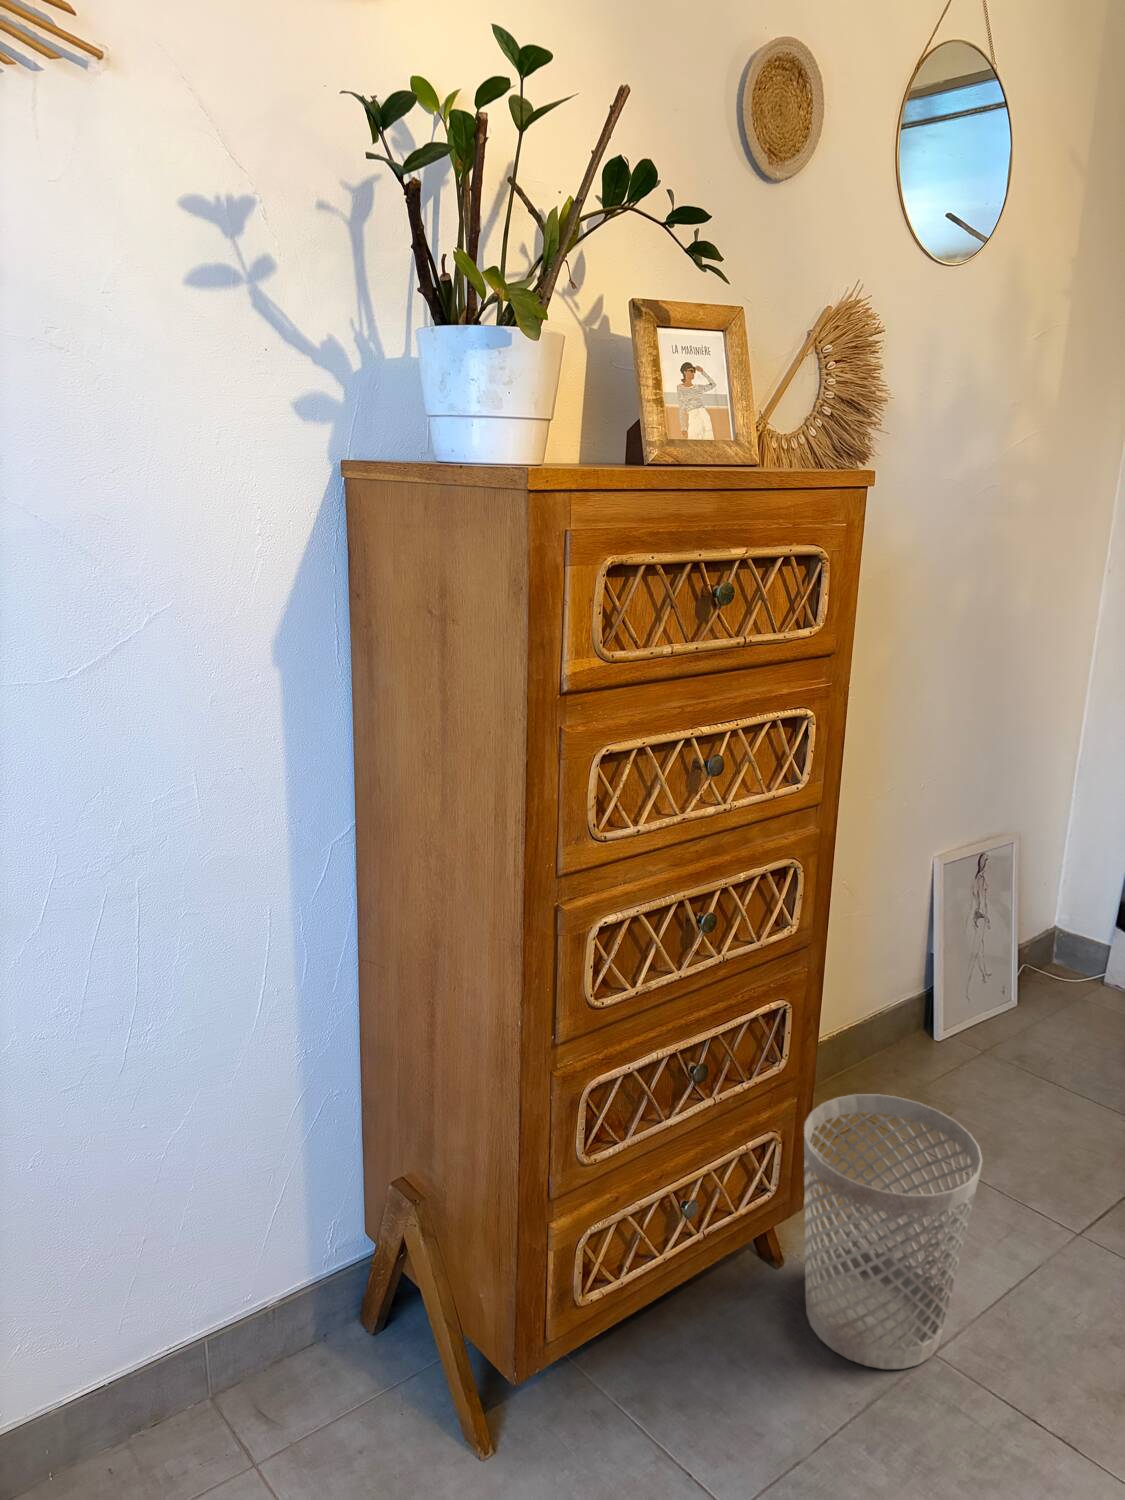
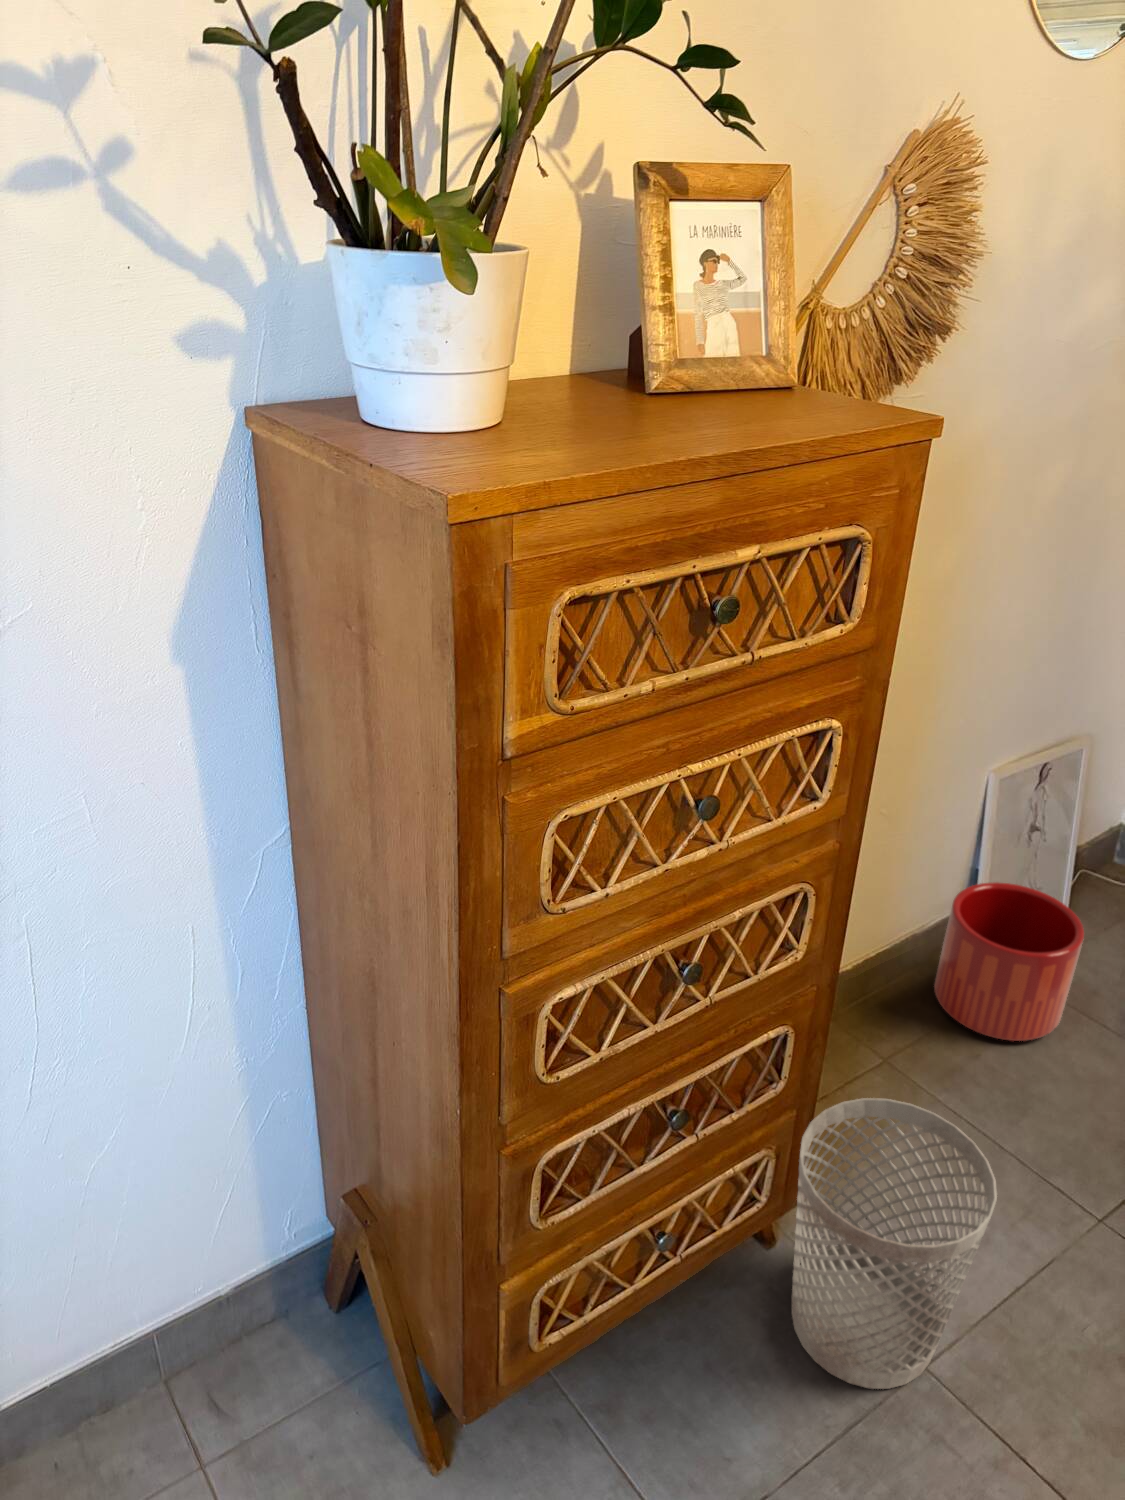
planter: none [904,955,1032,1093] -> present [934,882,1084,1041]

